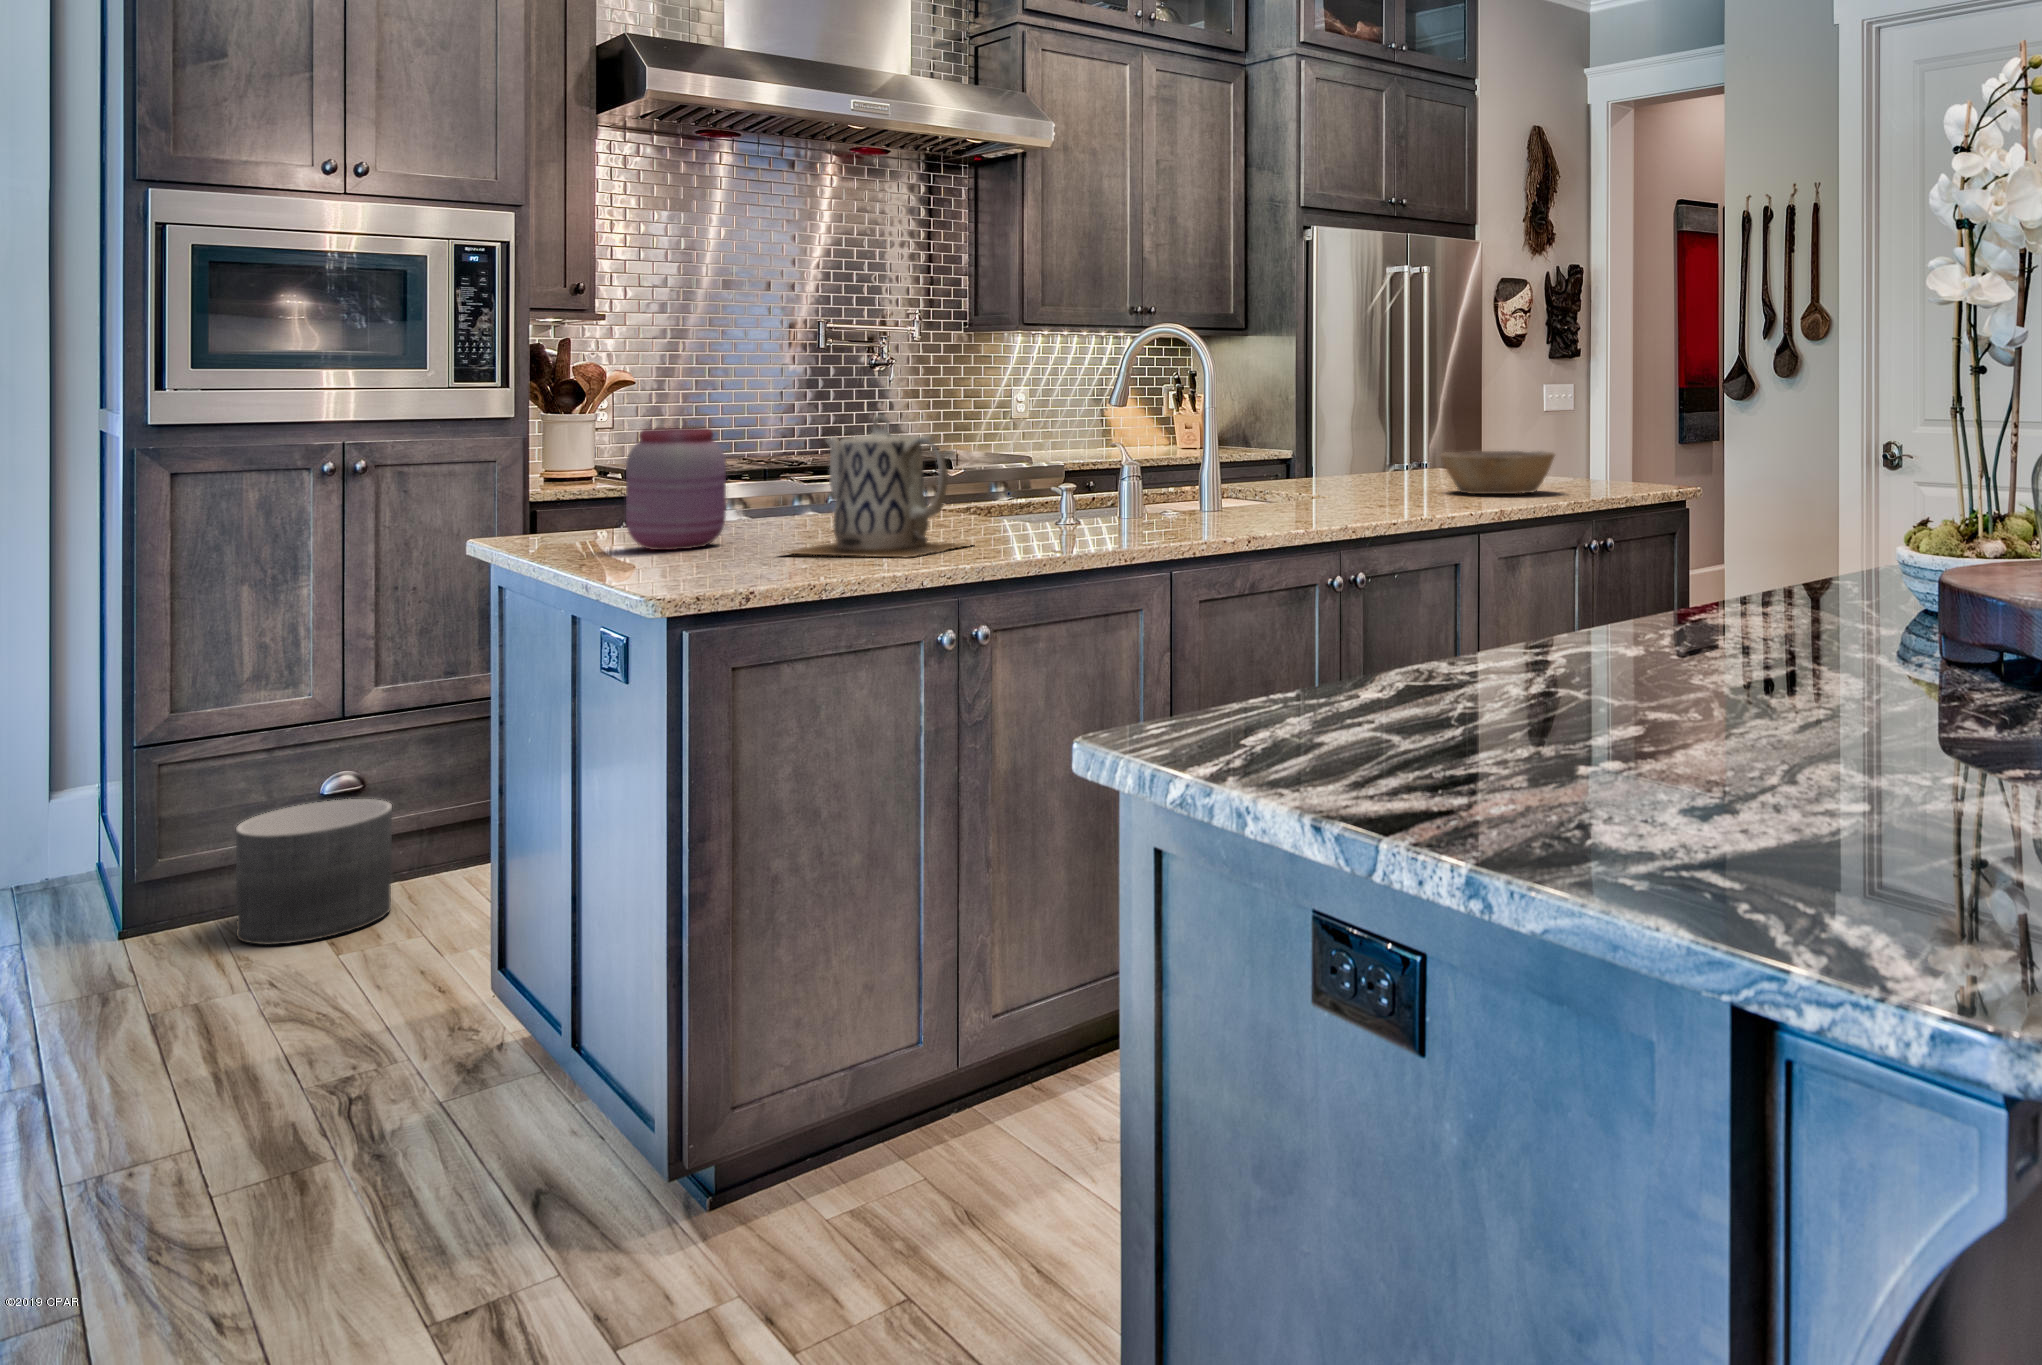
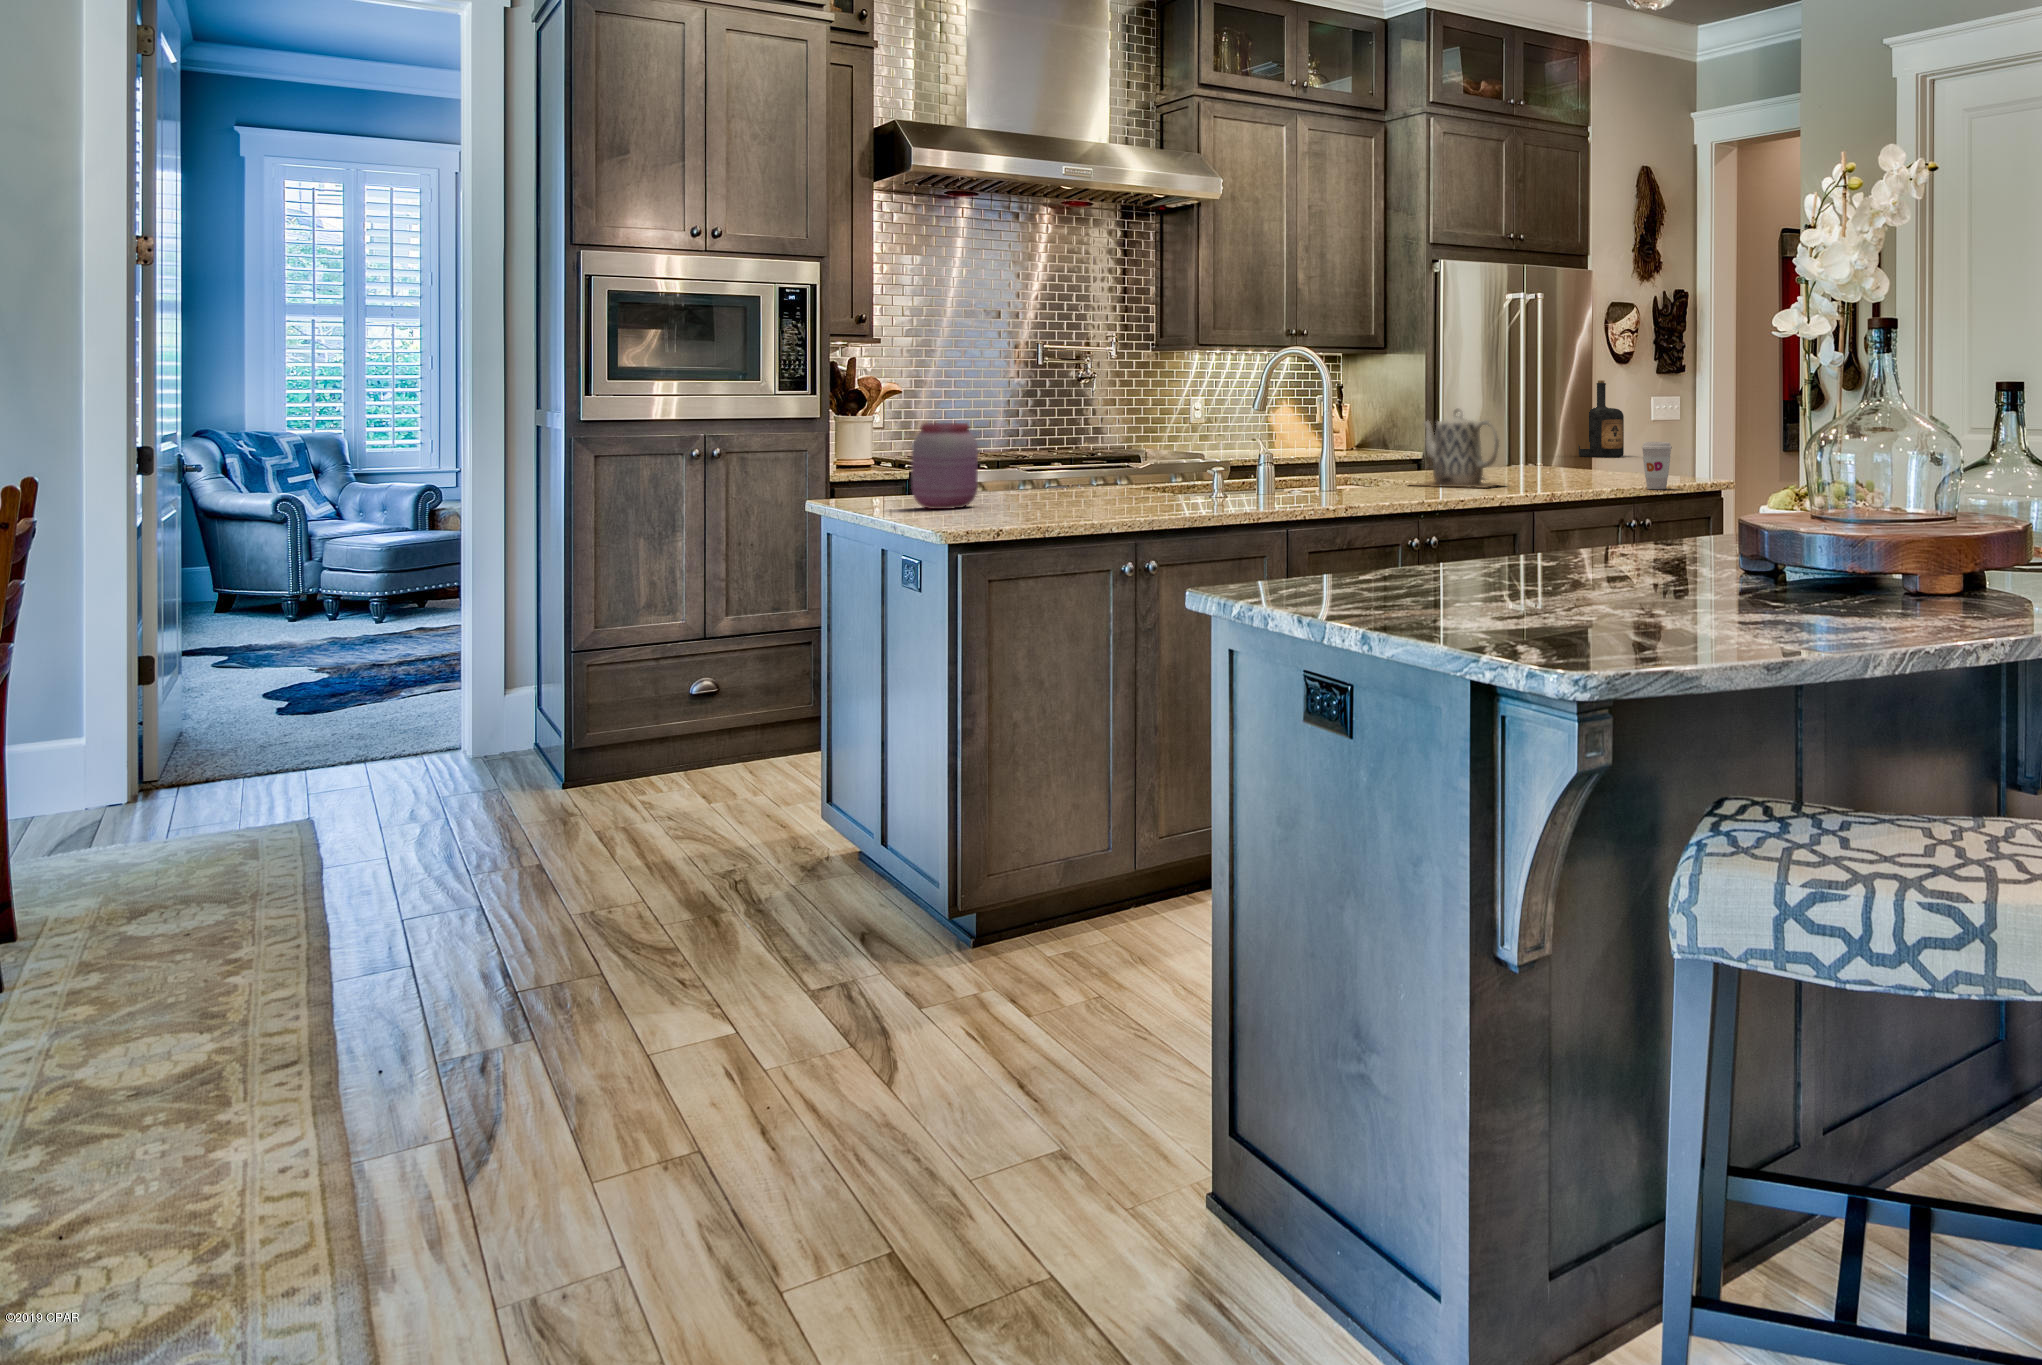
bottle: none [1465,367,1516,455] -> present [1579,380,1624,457]
teapot: present [786,415,968,557] -> present [1408,408,1499,488]
coffee cup: none [1602,444,1639,503] -> present [1642,442,1672,489]
bowl: present [1441,451,1555,494] -> none [1519,448,1613,483]
planter: present [236,799,392,945] -> none [640,698,741,796]

